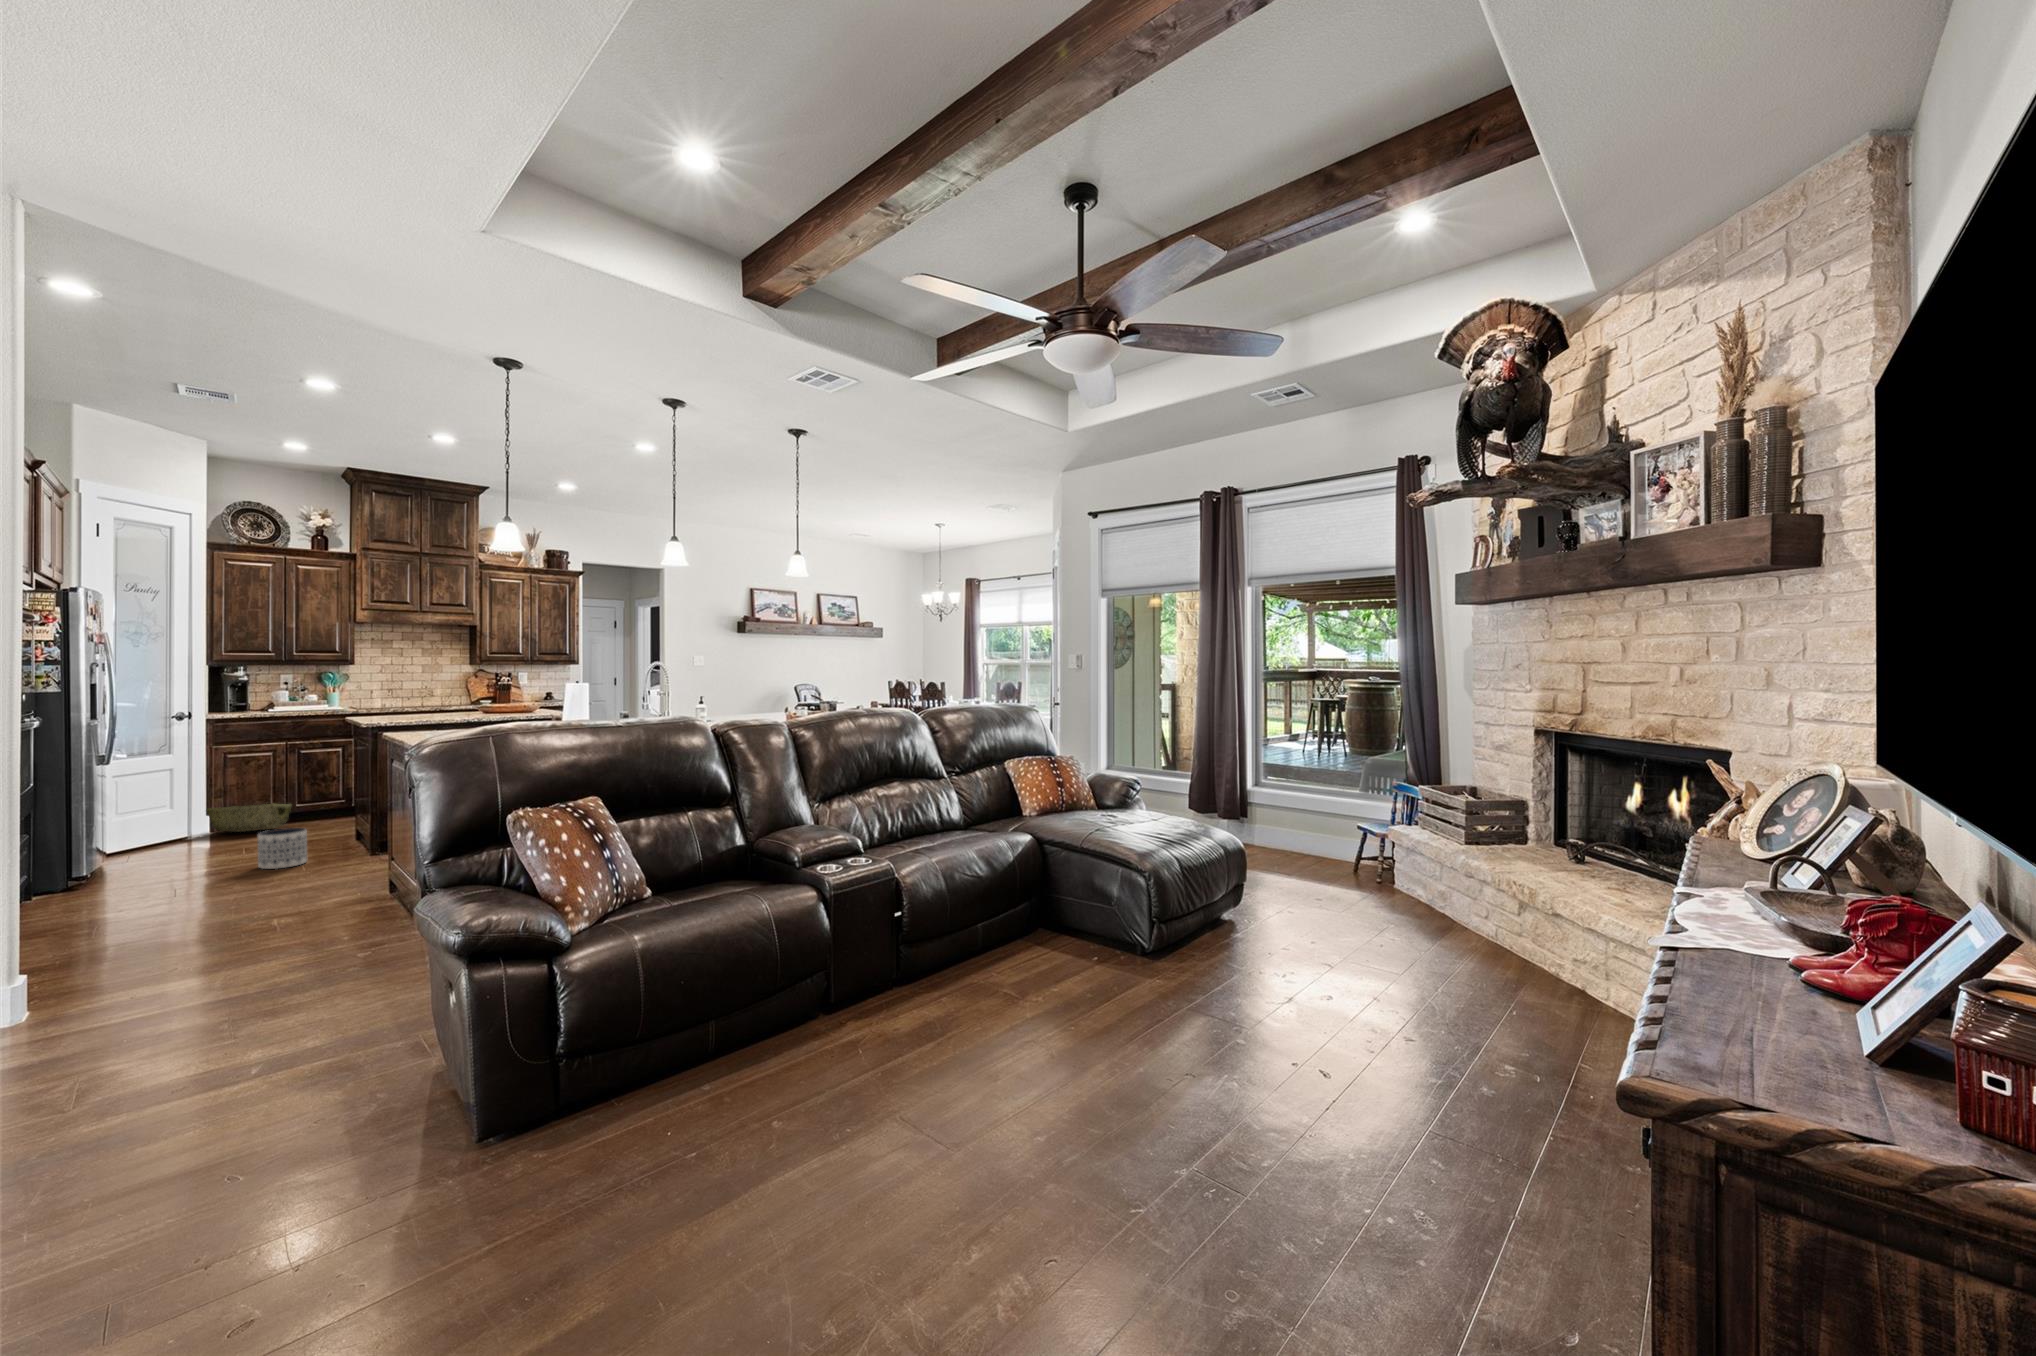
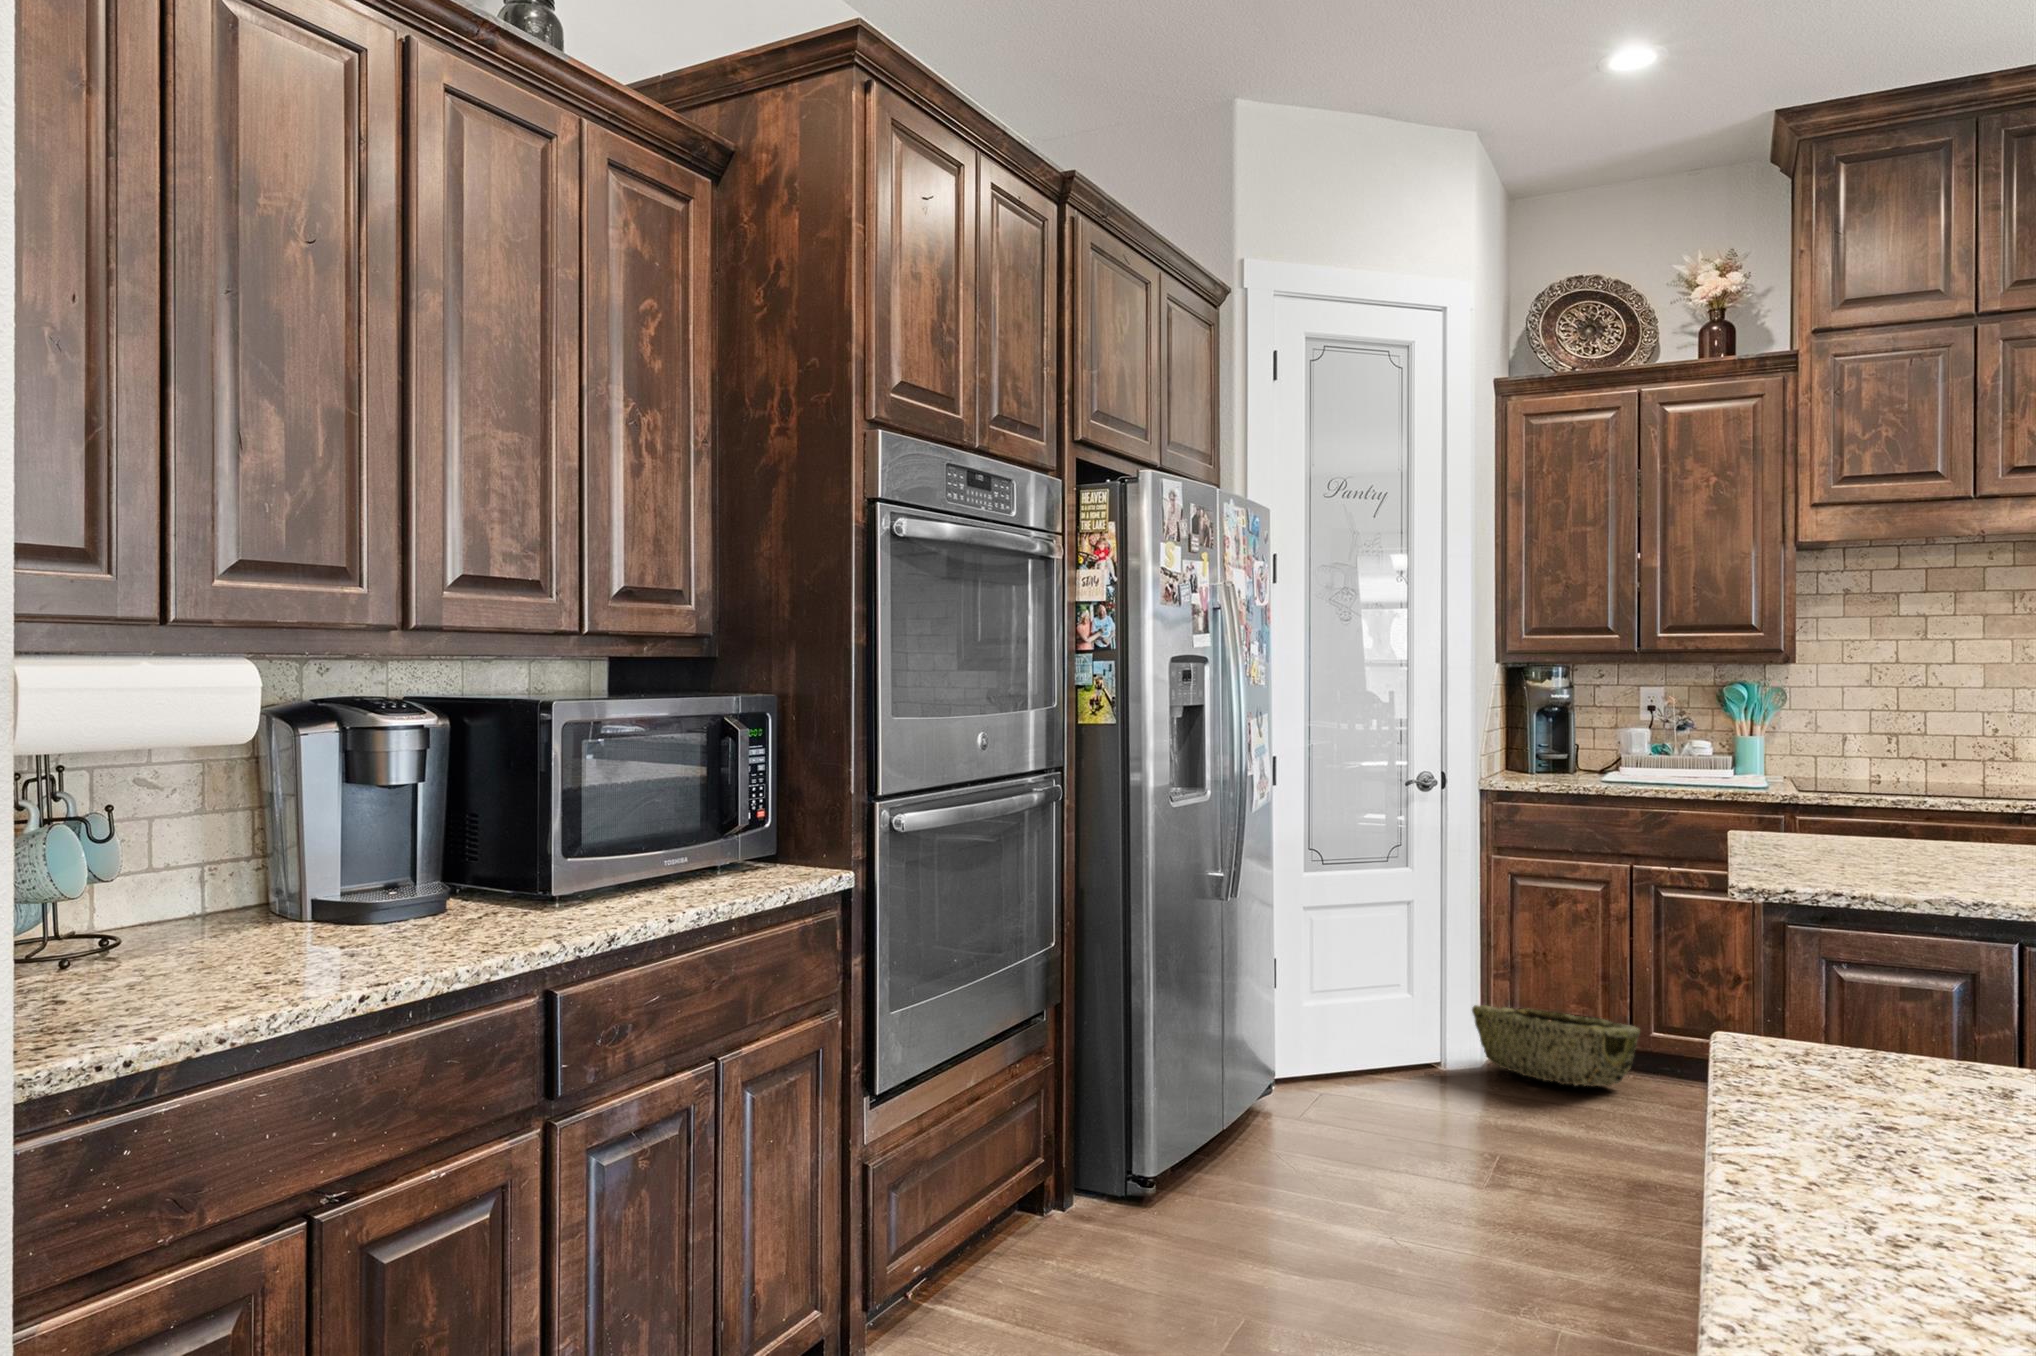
planter: present [258,828,307,869] -> none [1492,1167,1617,1316]

